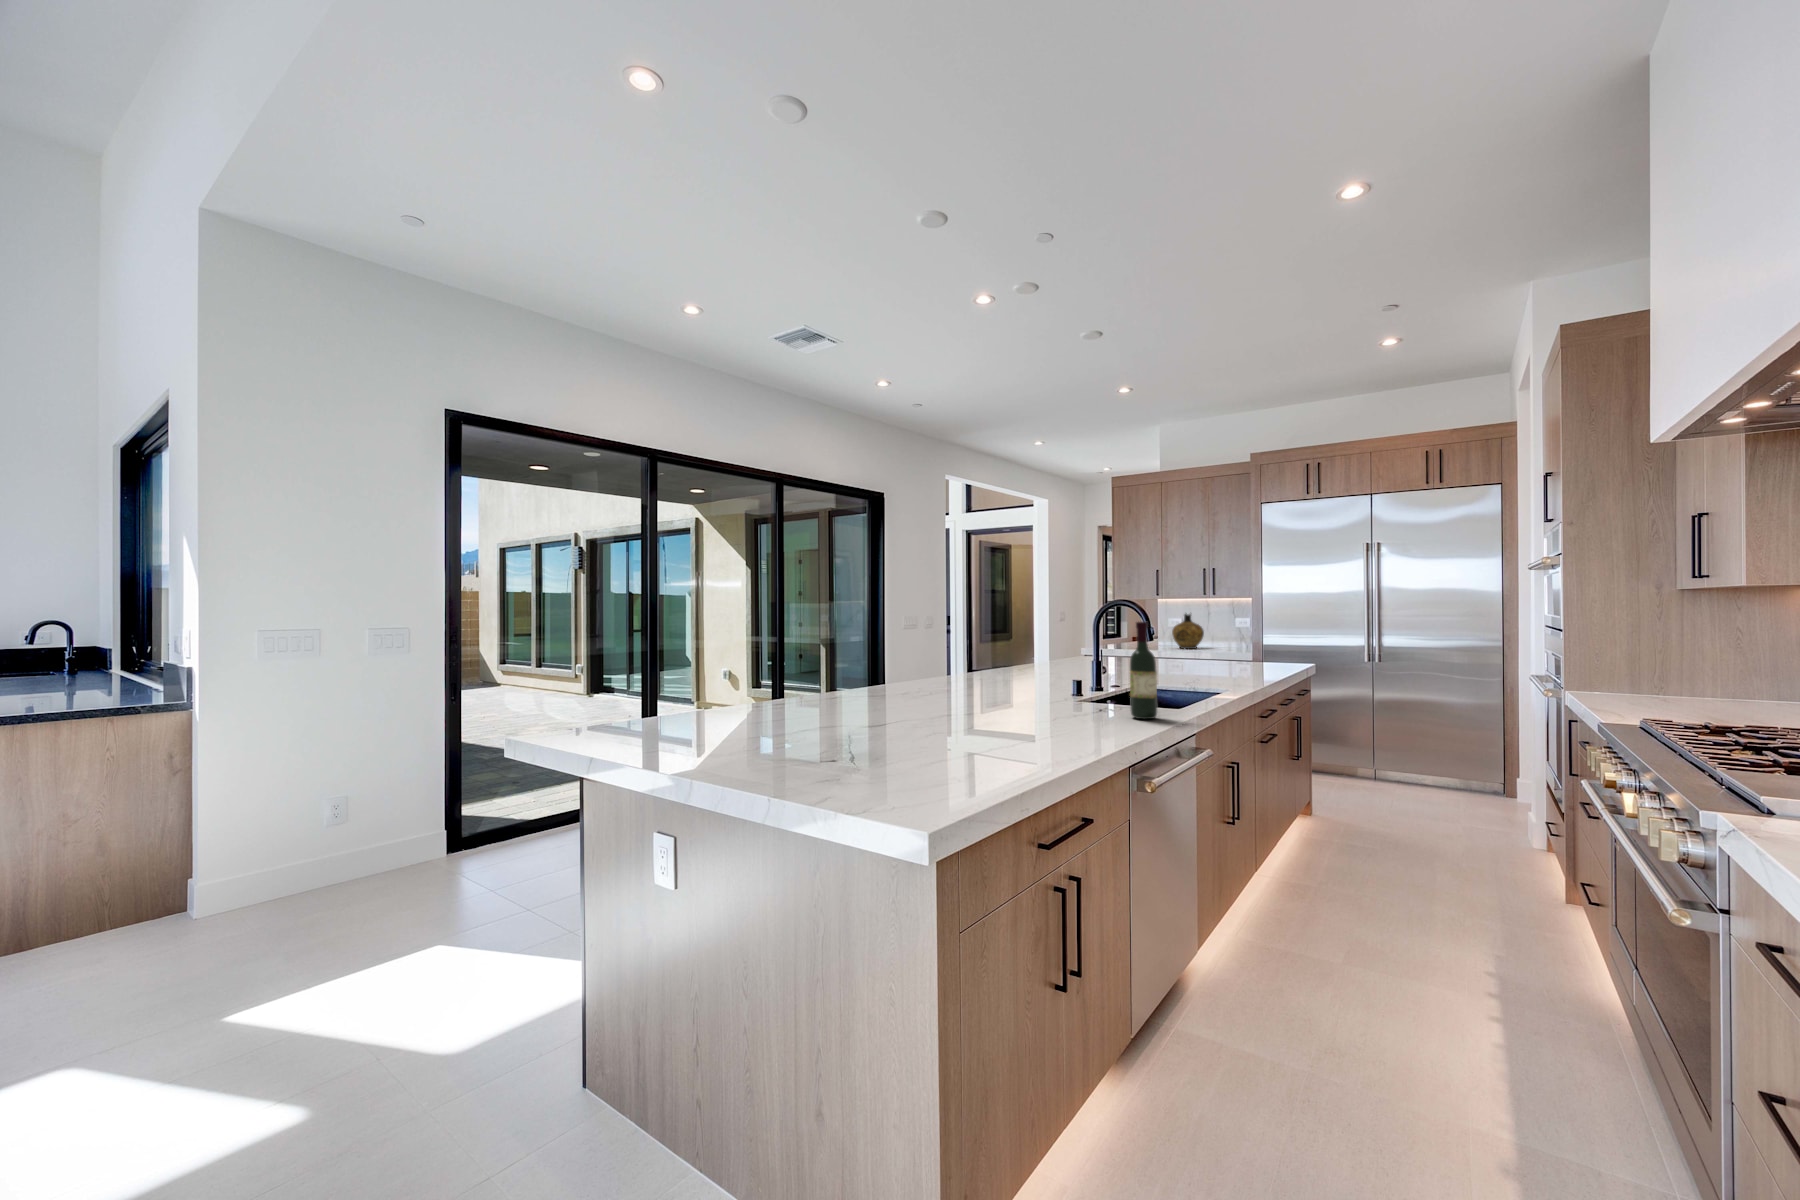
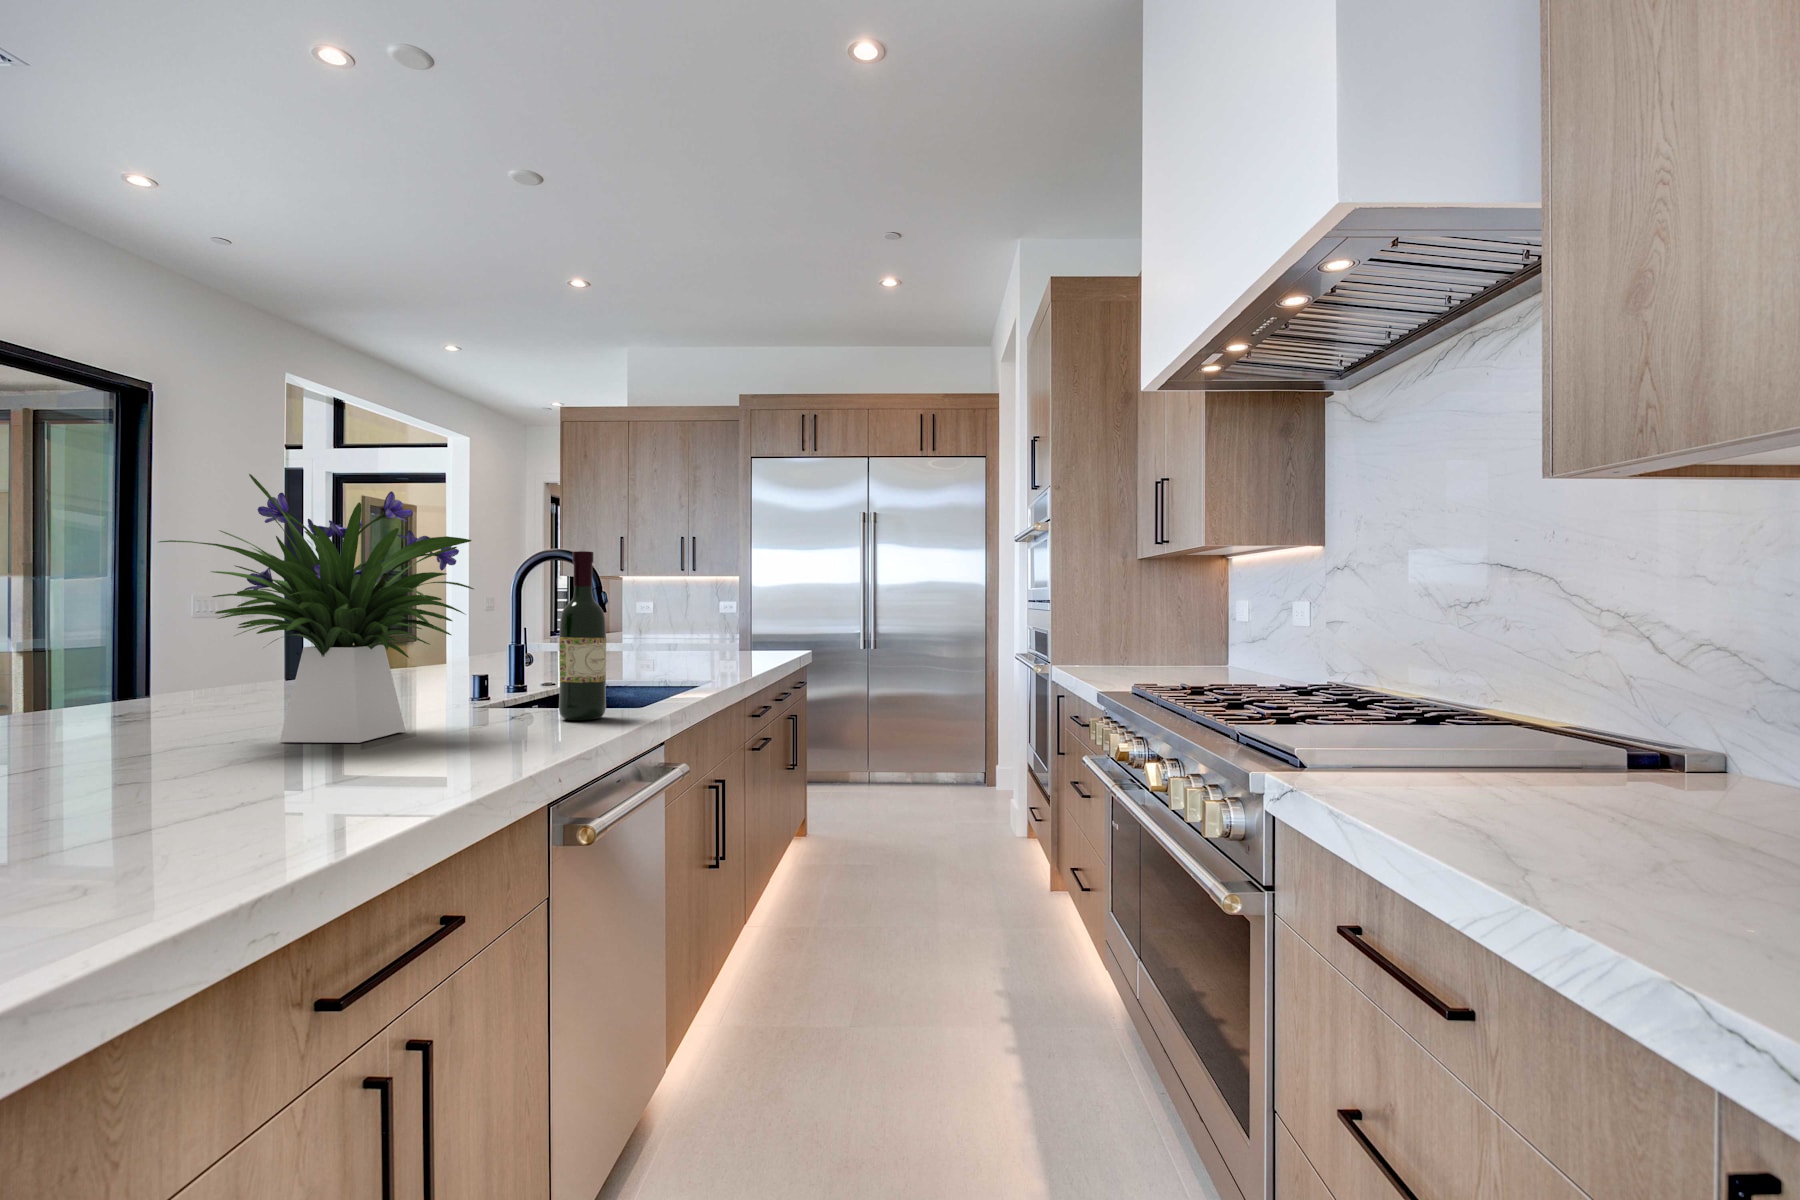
flower arrangement: none [957,593,1085,724] -> present [159,474,474,743]
ceramic jug: present [1172,614,1204,649] -> none [643,593,684,642]

